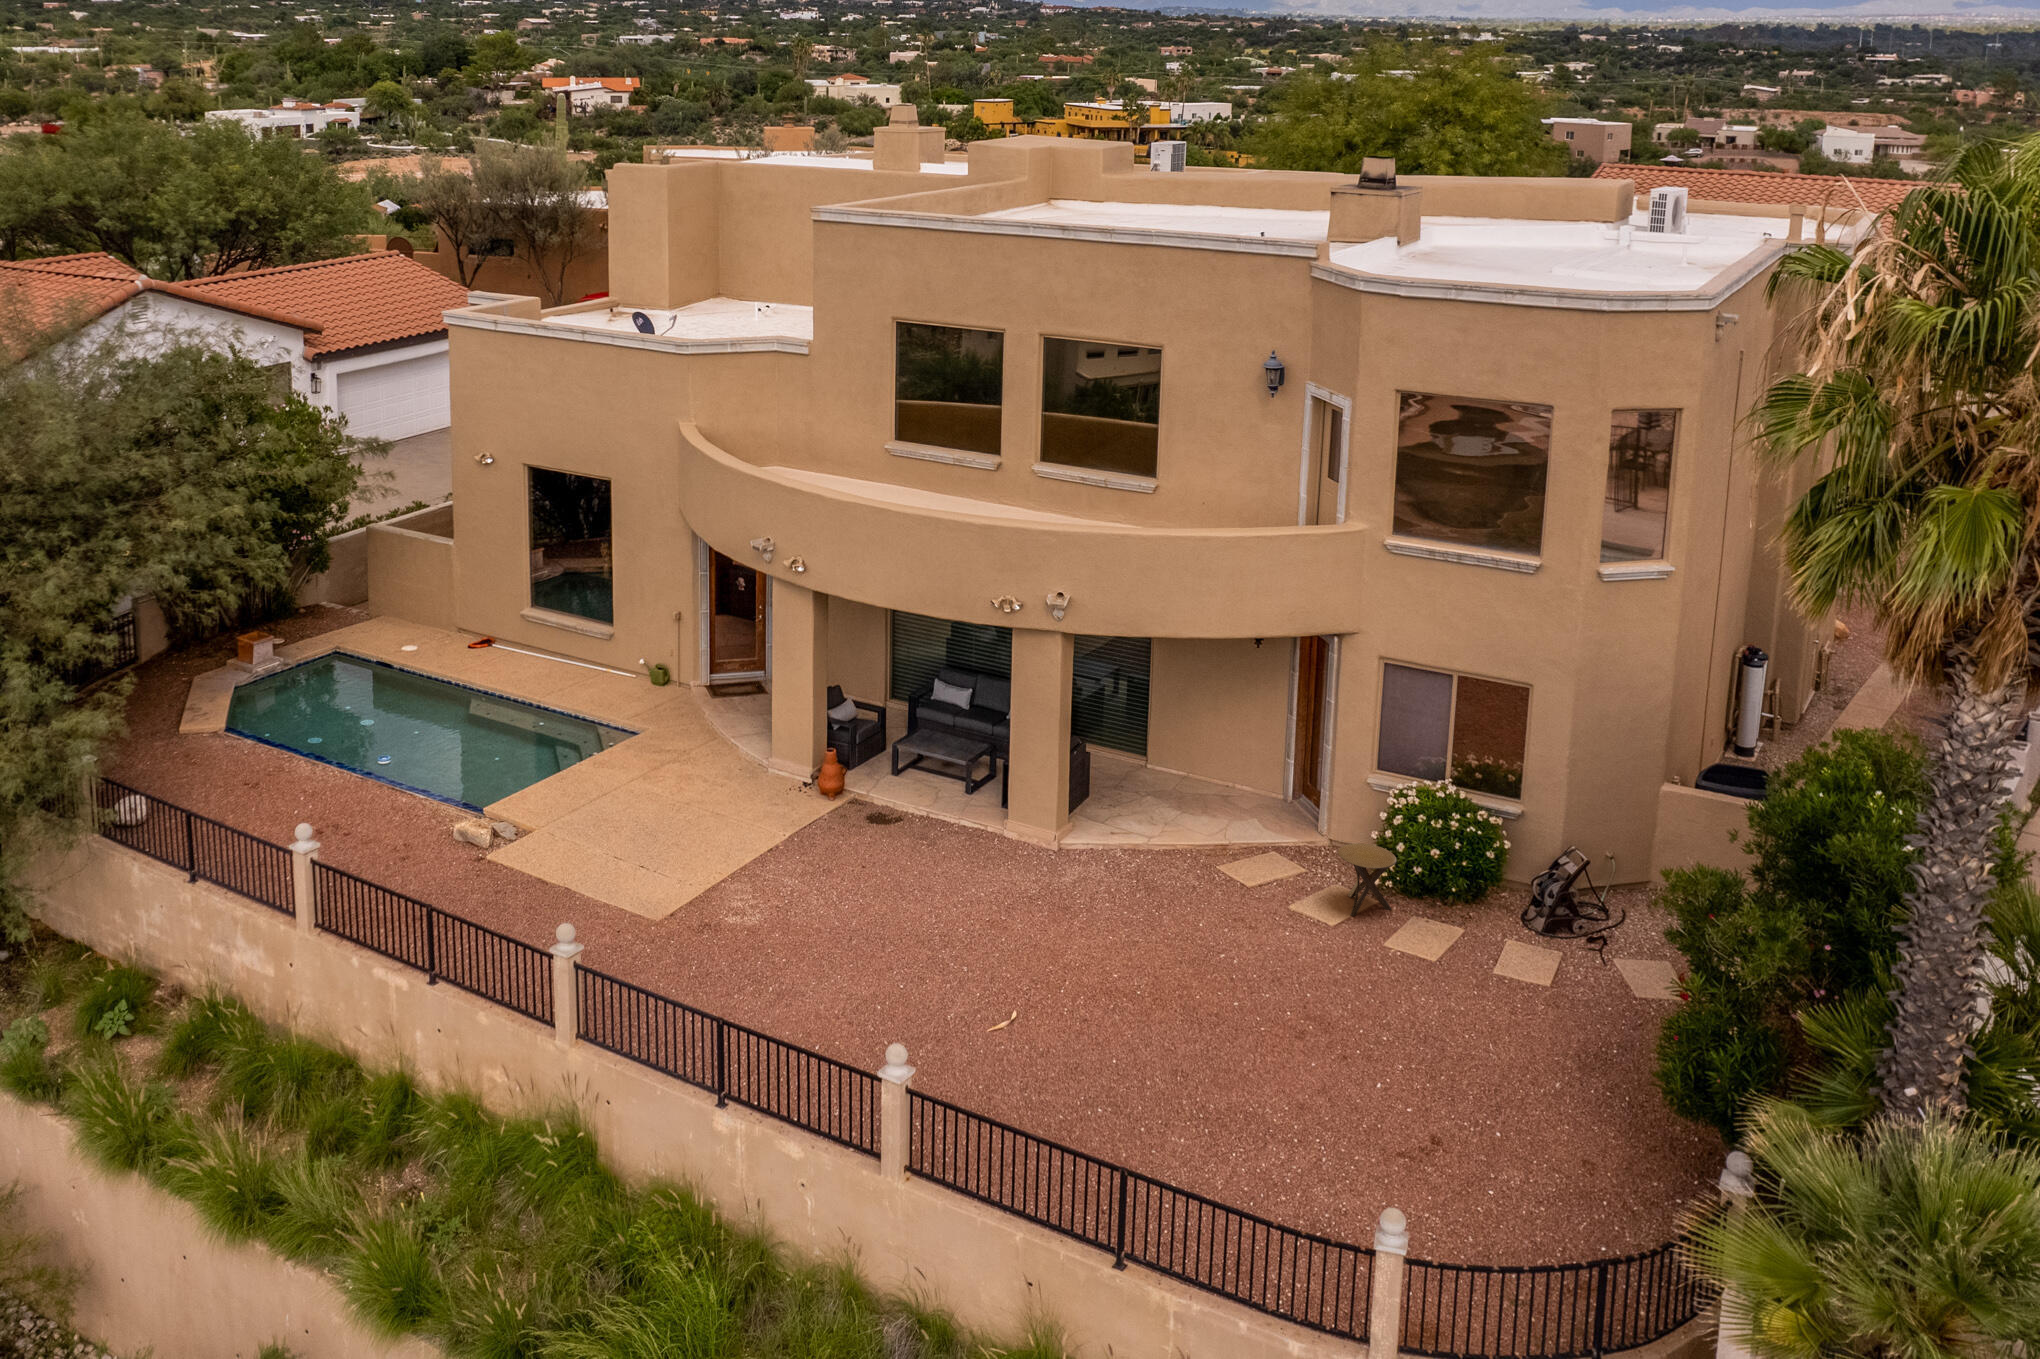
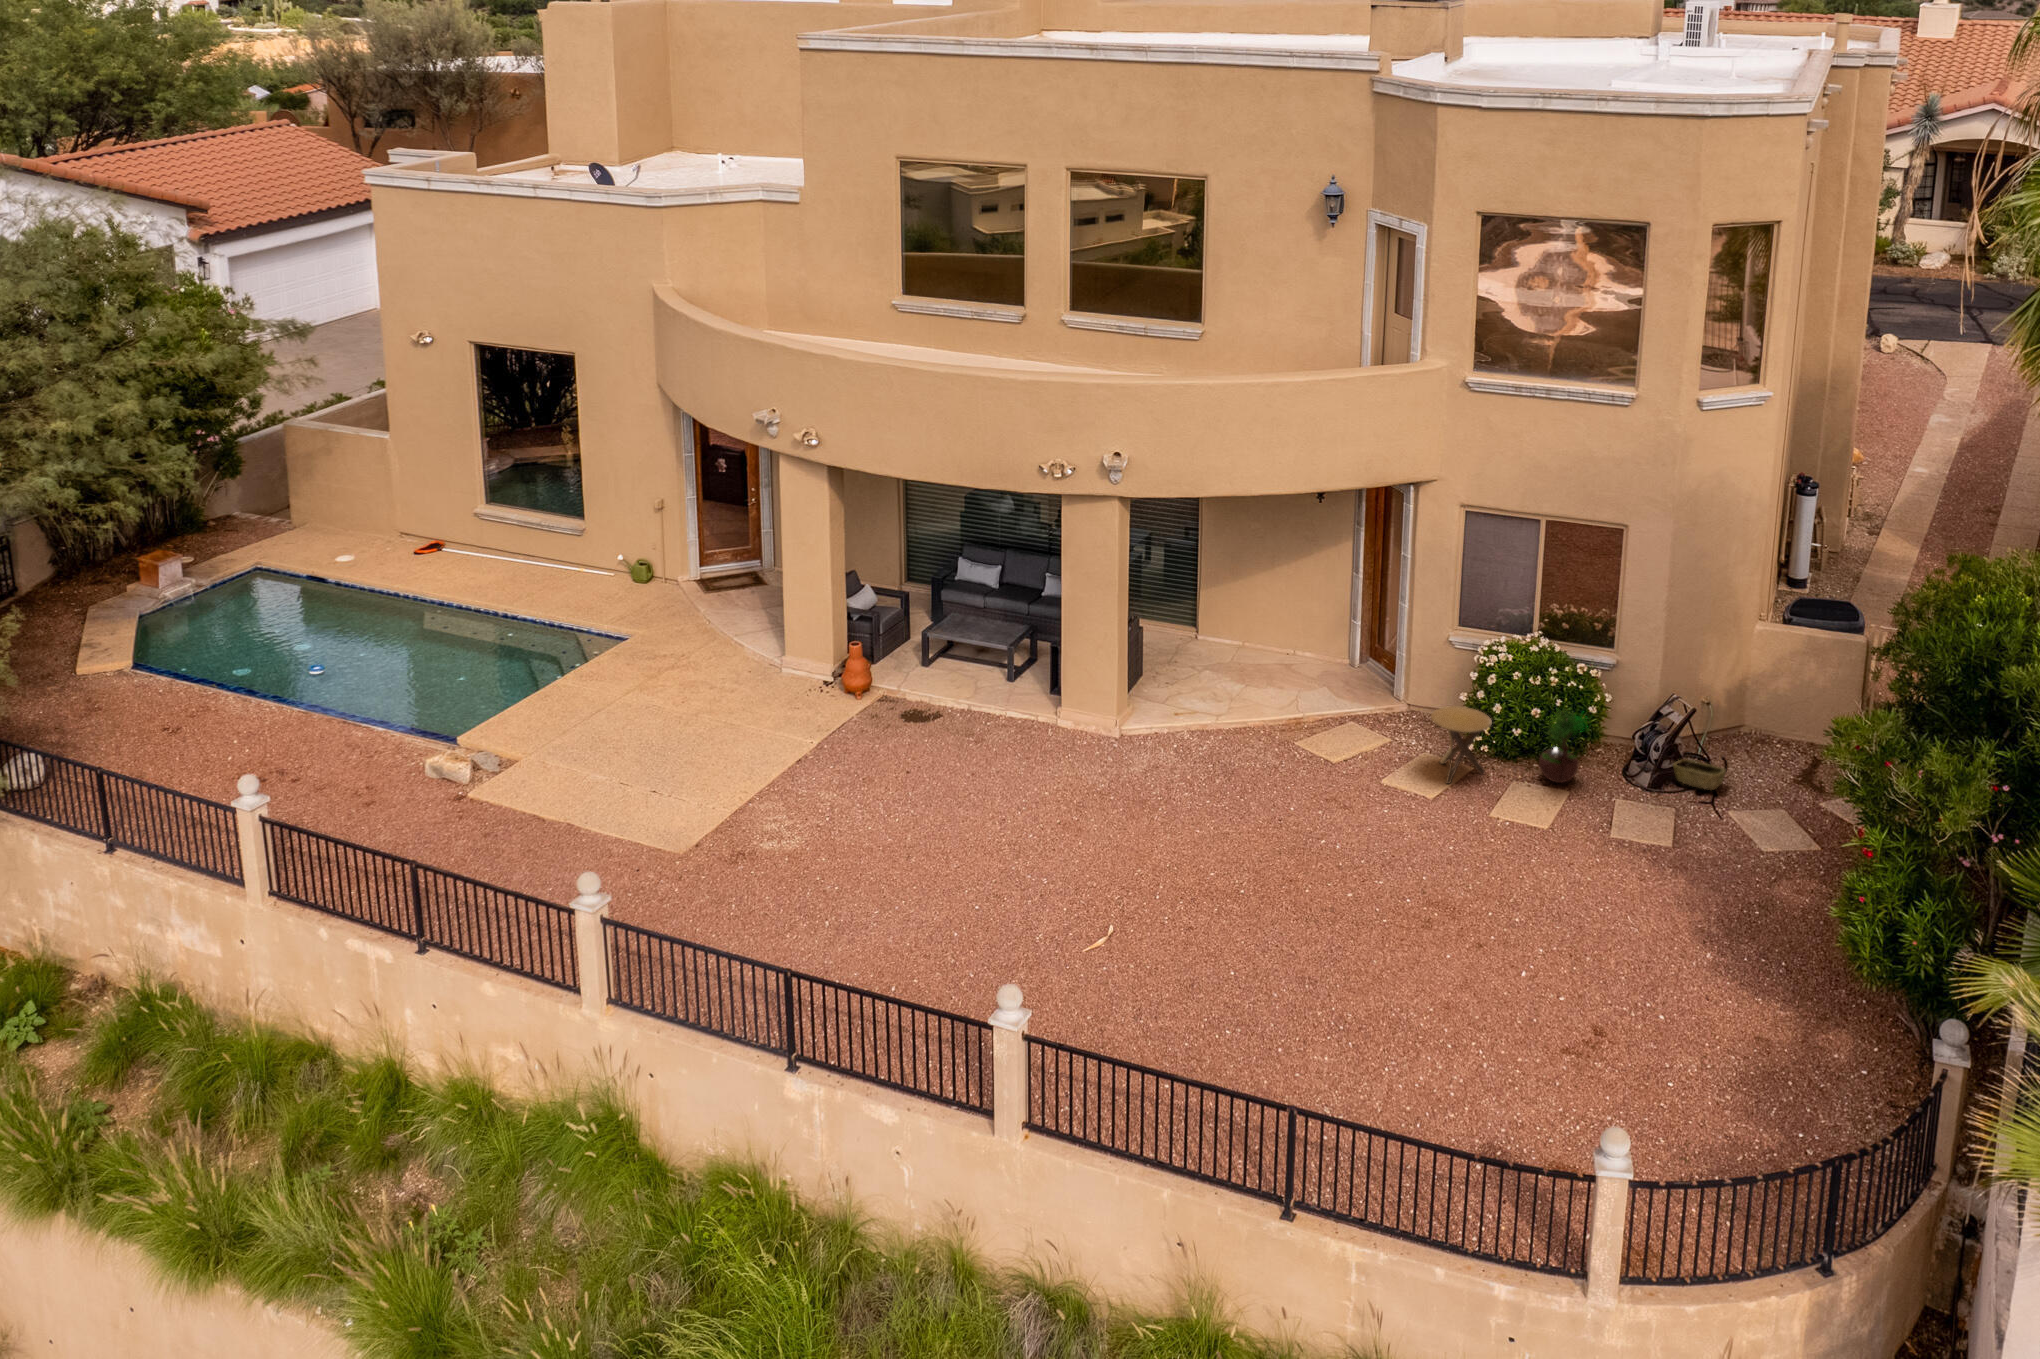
potted tree: none [1440,849,1490,924] -> present [1539,708,1588,783]
woven basket: none [1572,911,1626,943] -> present [1673,759,1726,790]

